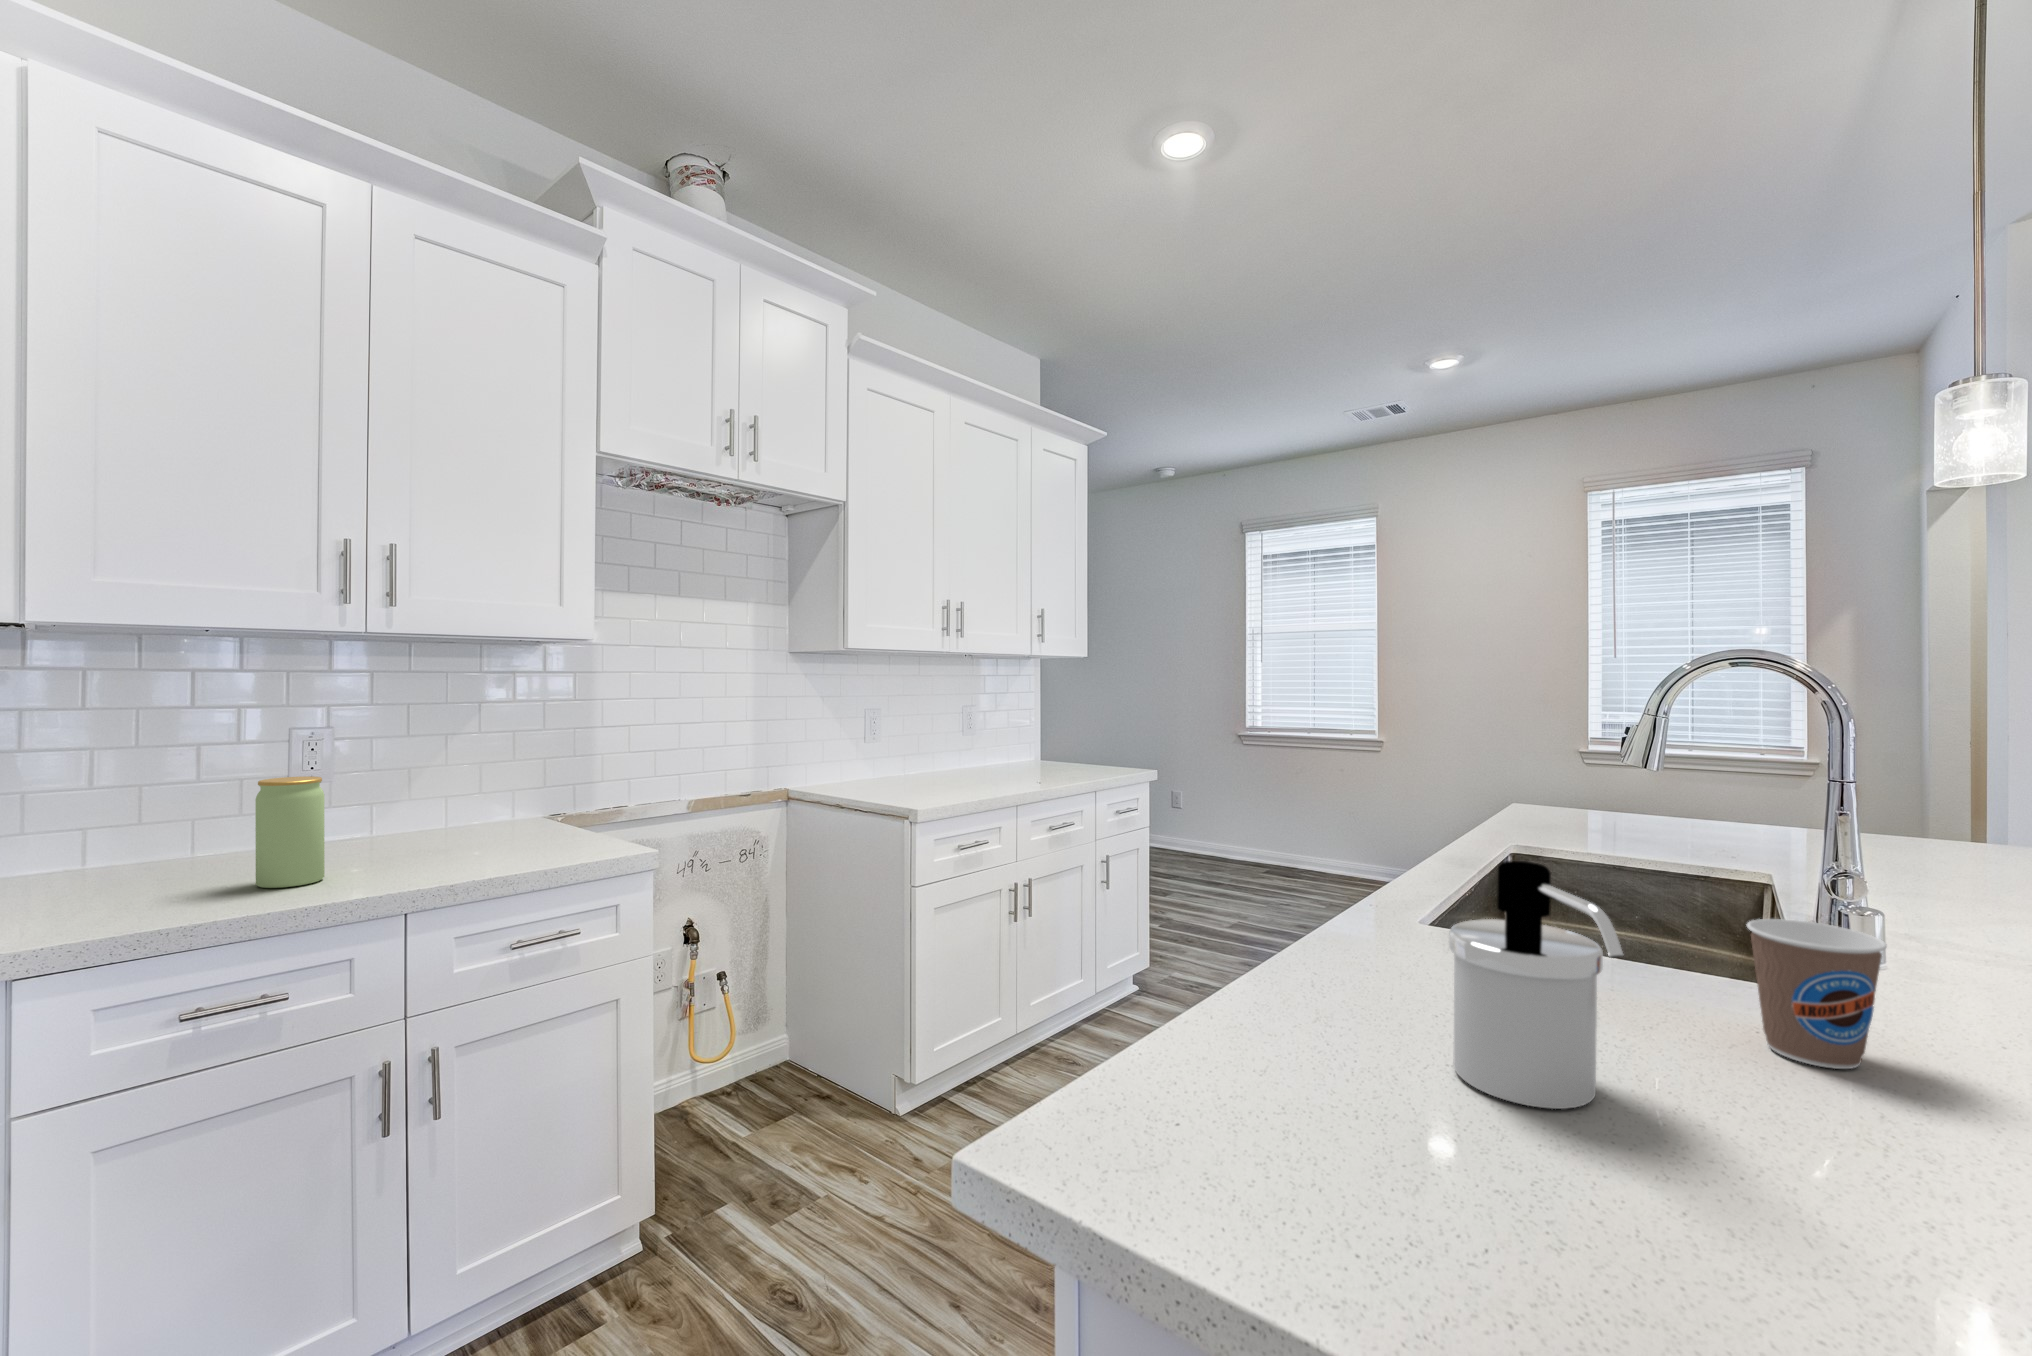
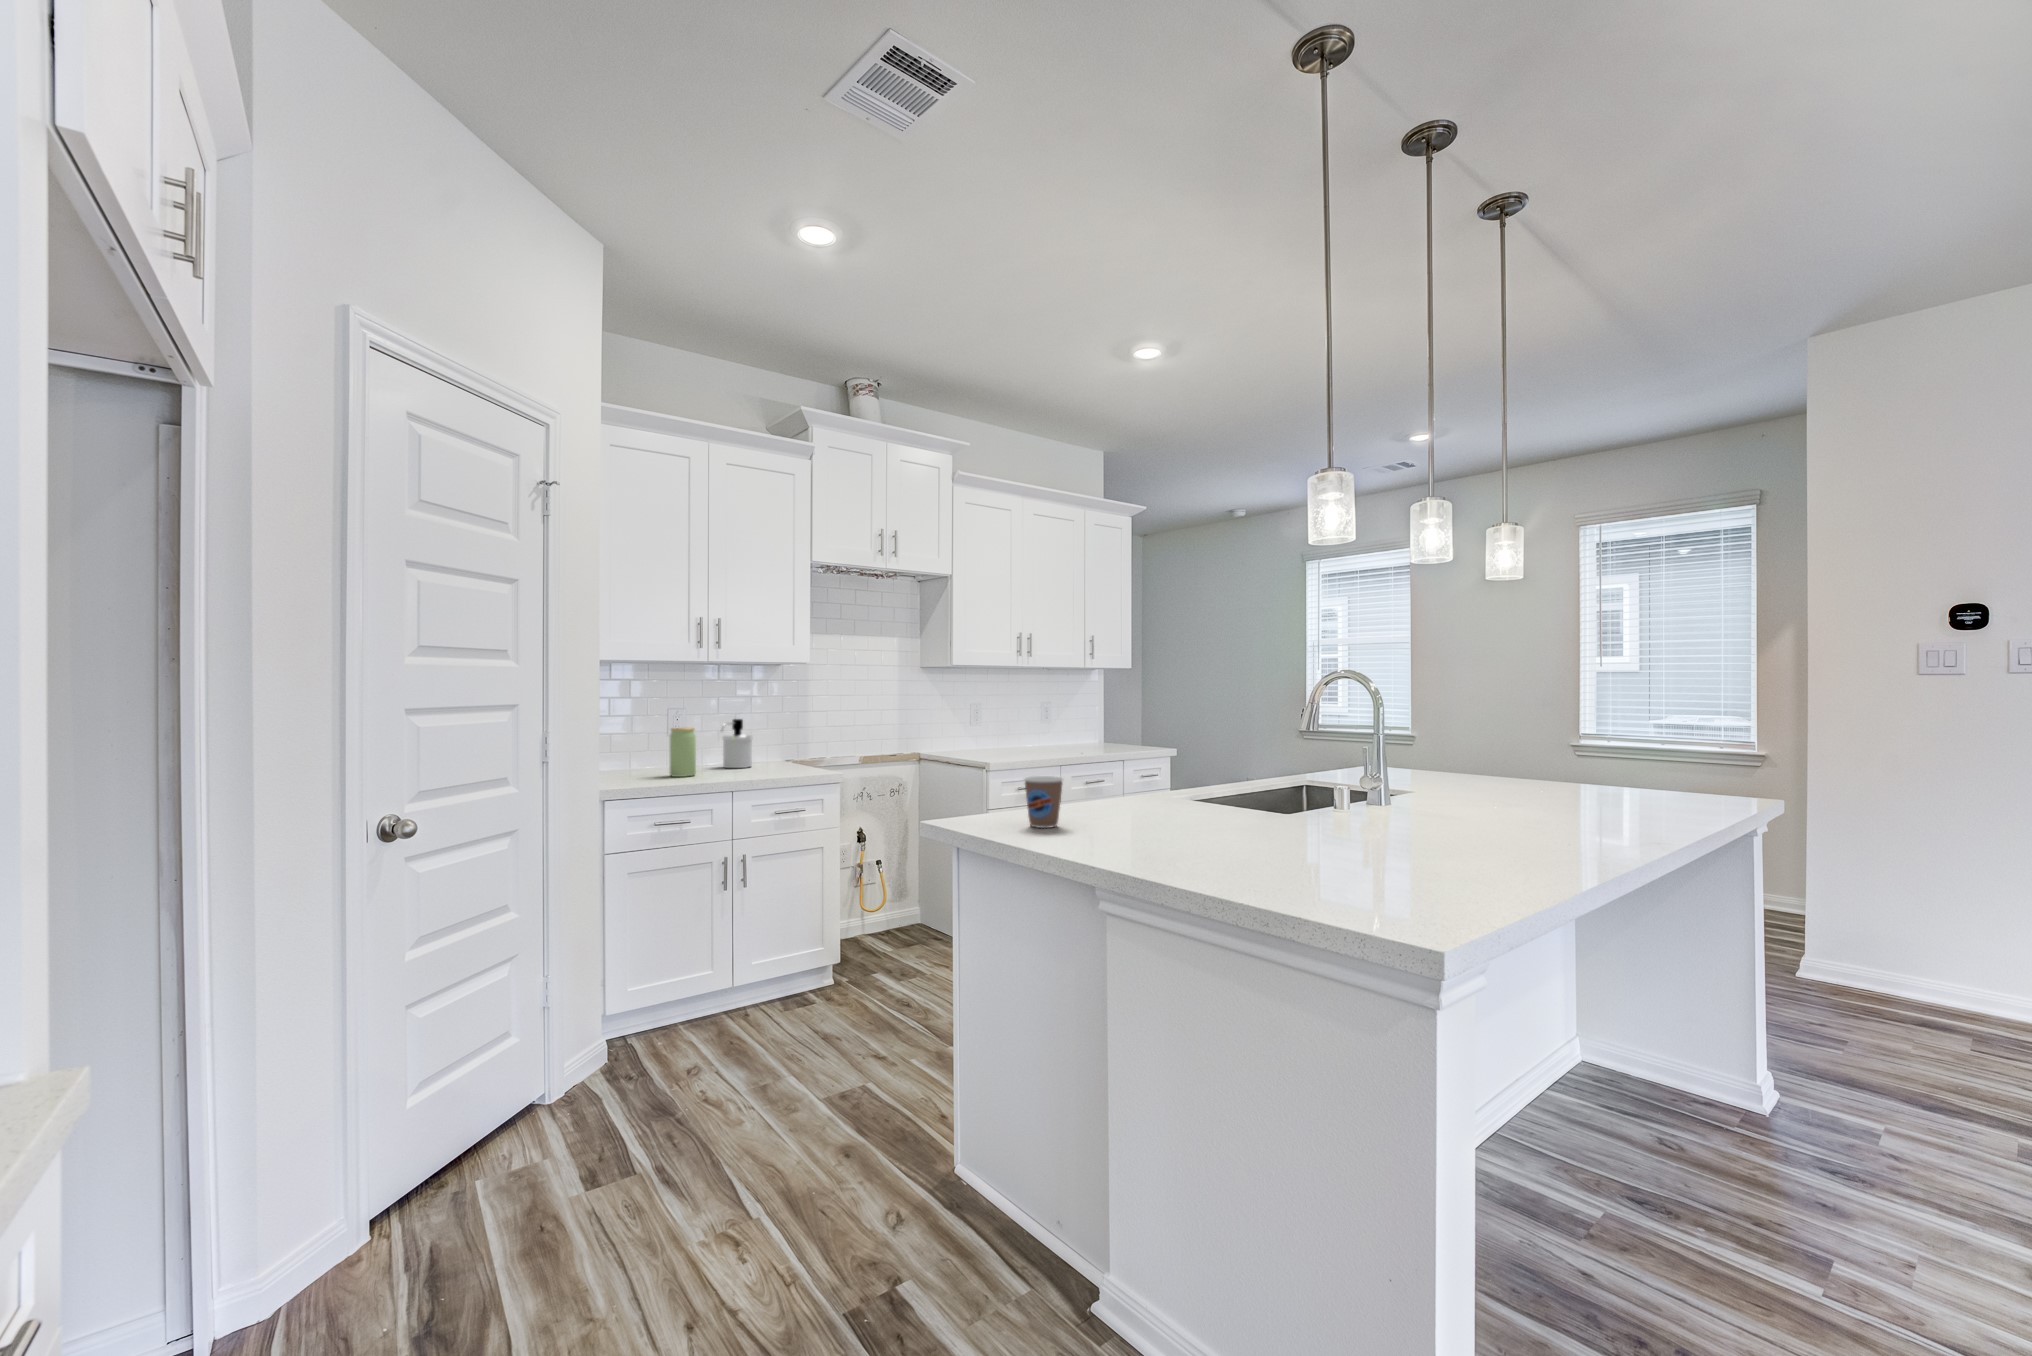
soap dispenser: present [1449,860,1623,1109] -> present [721,719,753,768]
coffee cup: present [1747,919,1887,1069] -> present [1024,776,1063,828]

